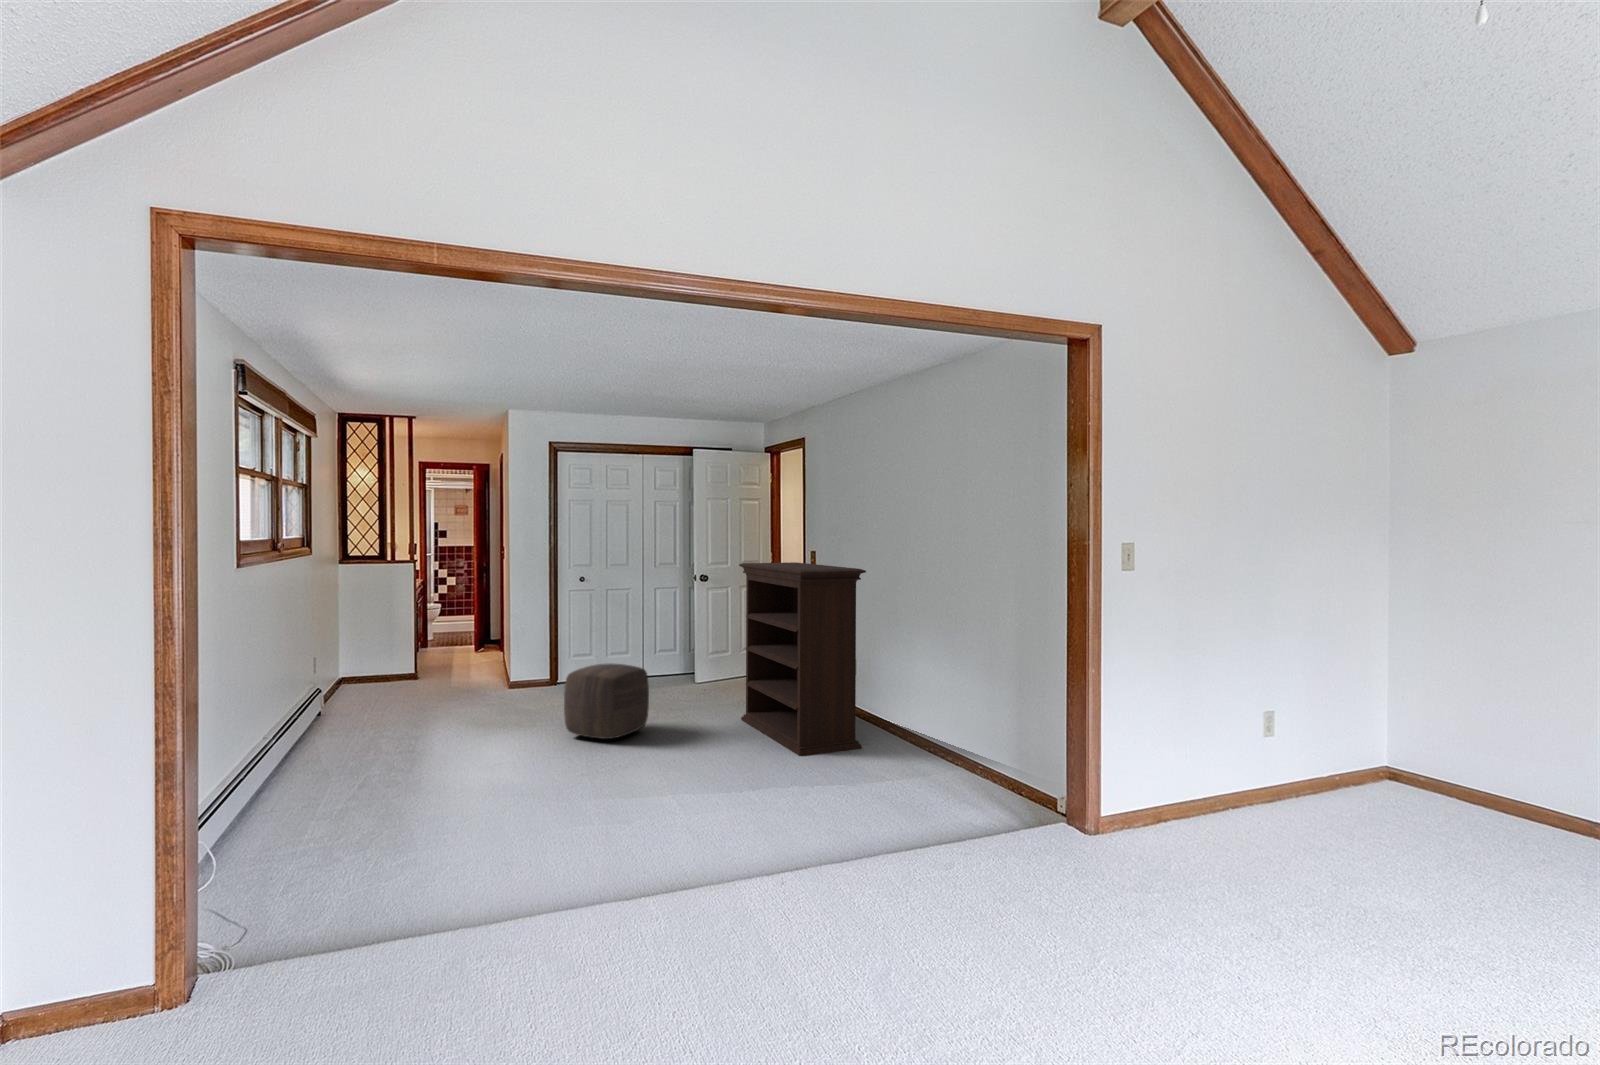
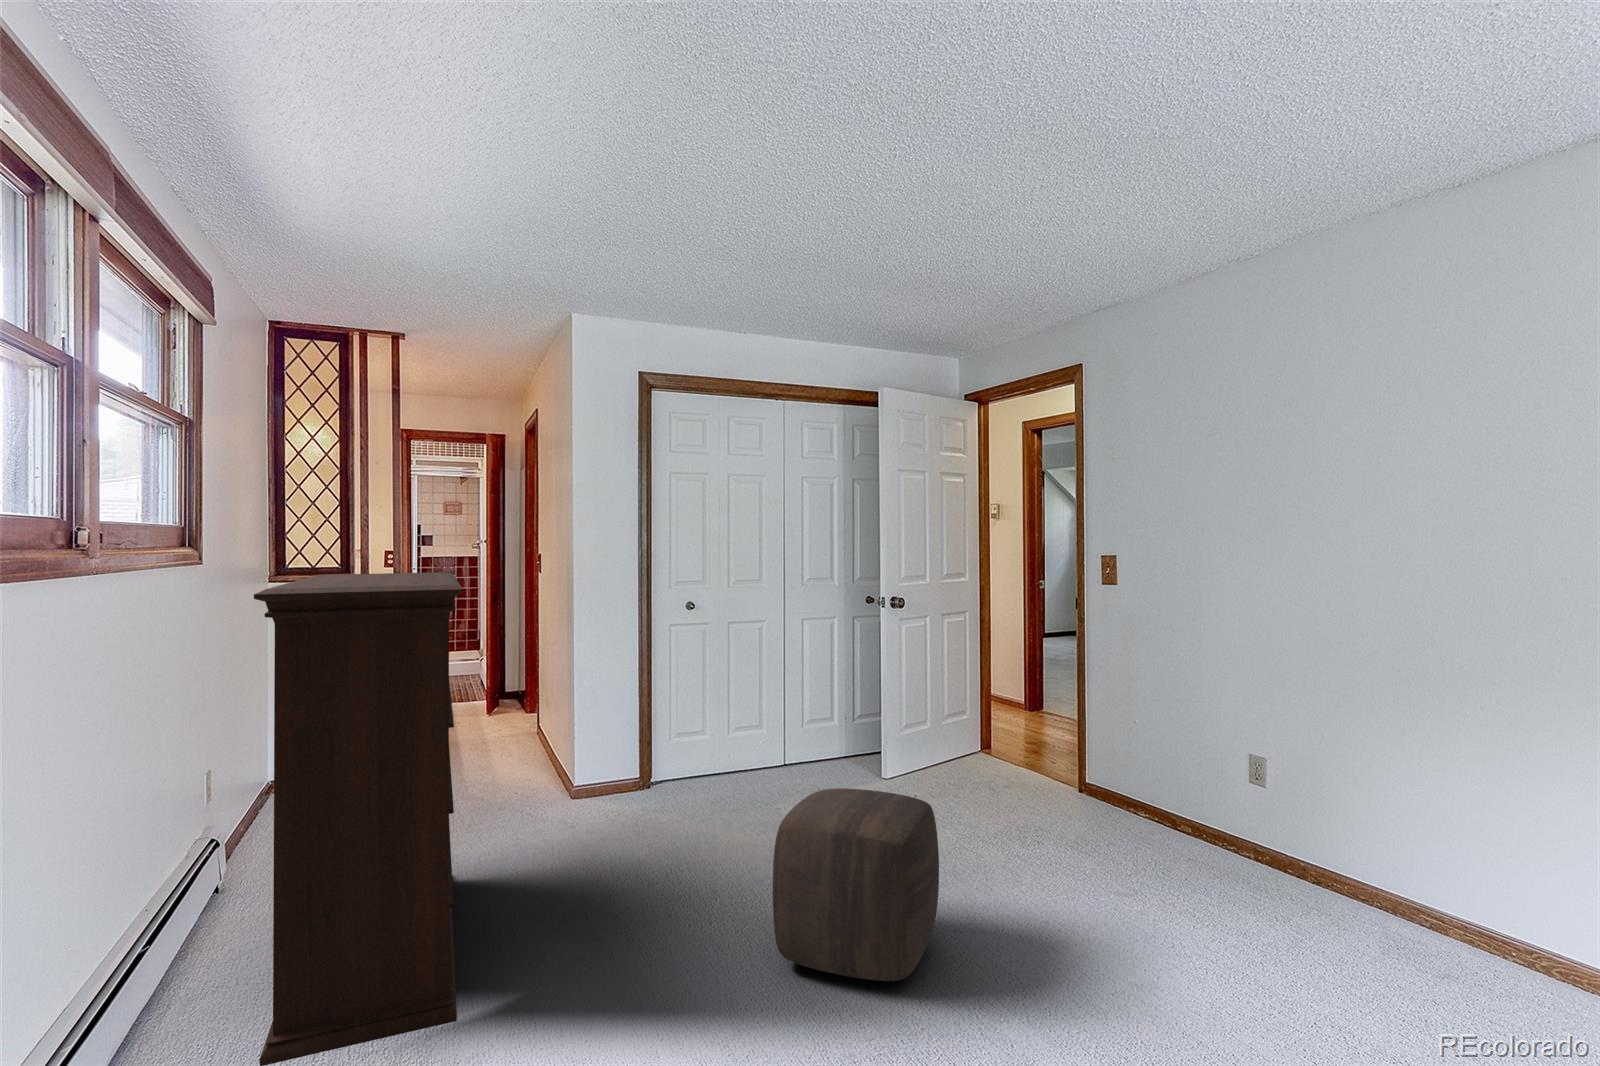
bookshelf: present [739,562,866,756] -> present [254,572,463,1066]

